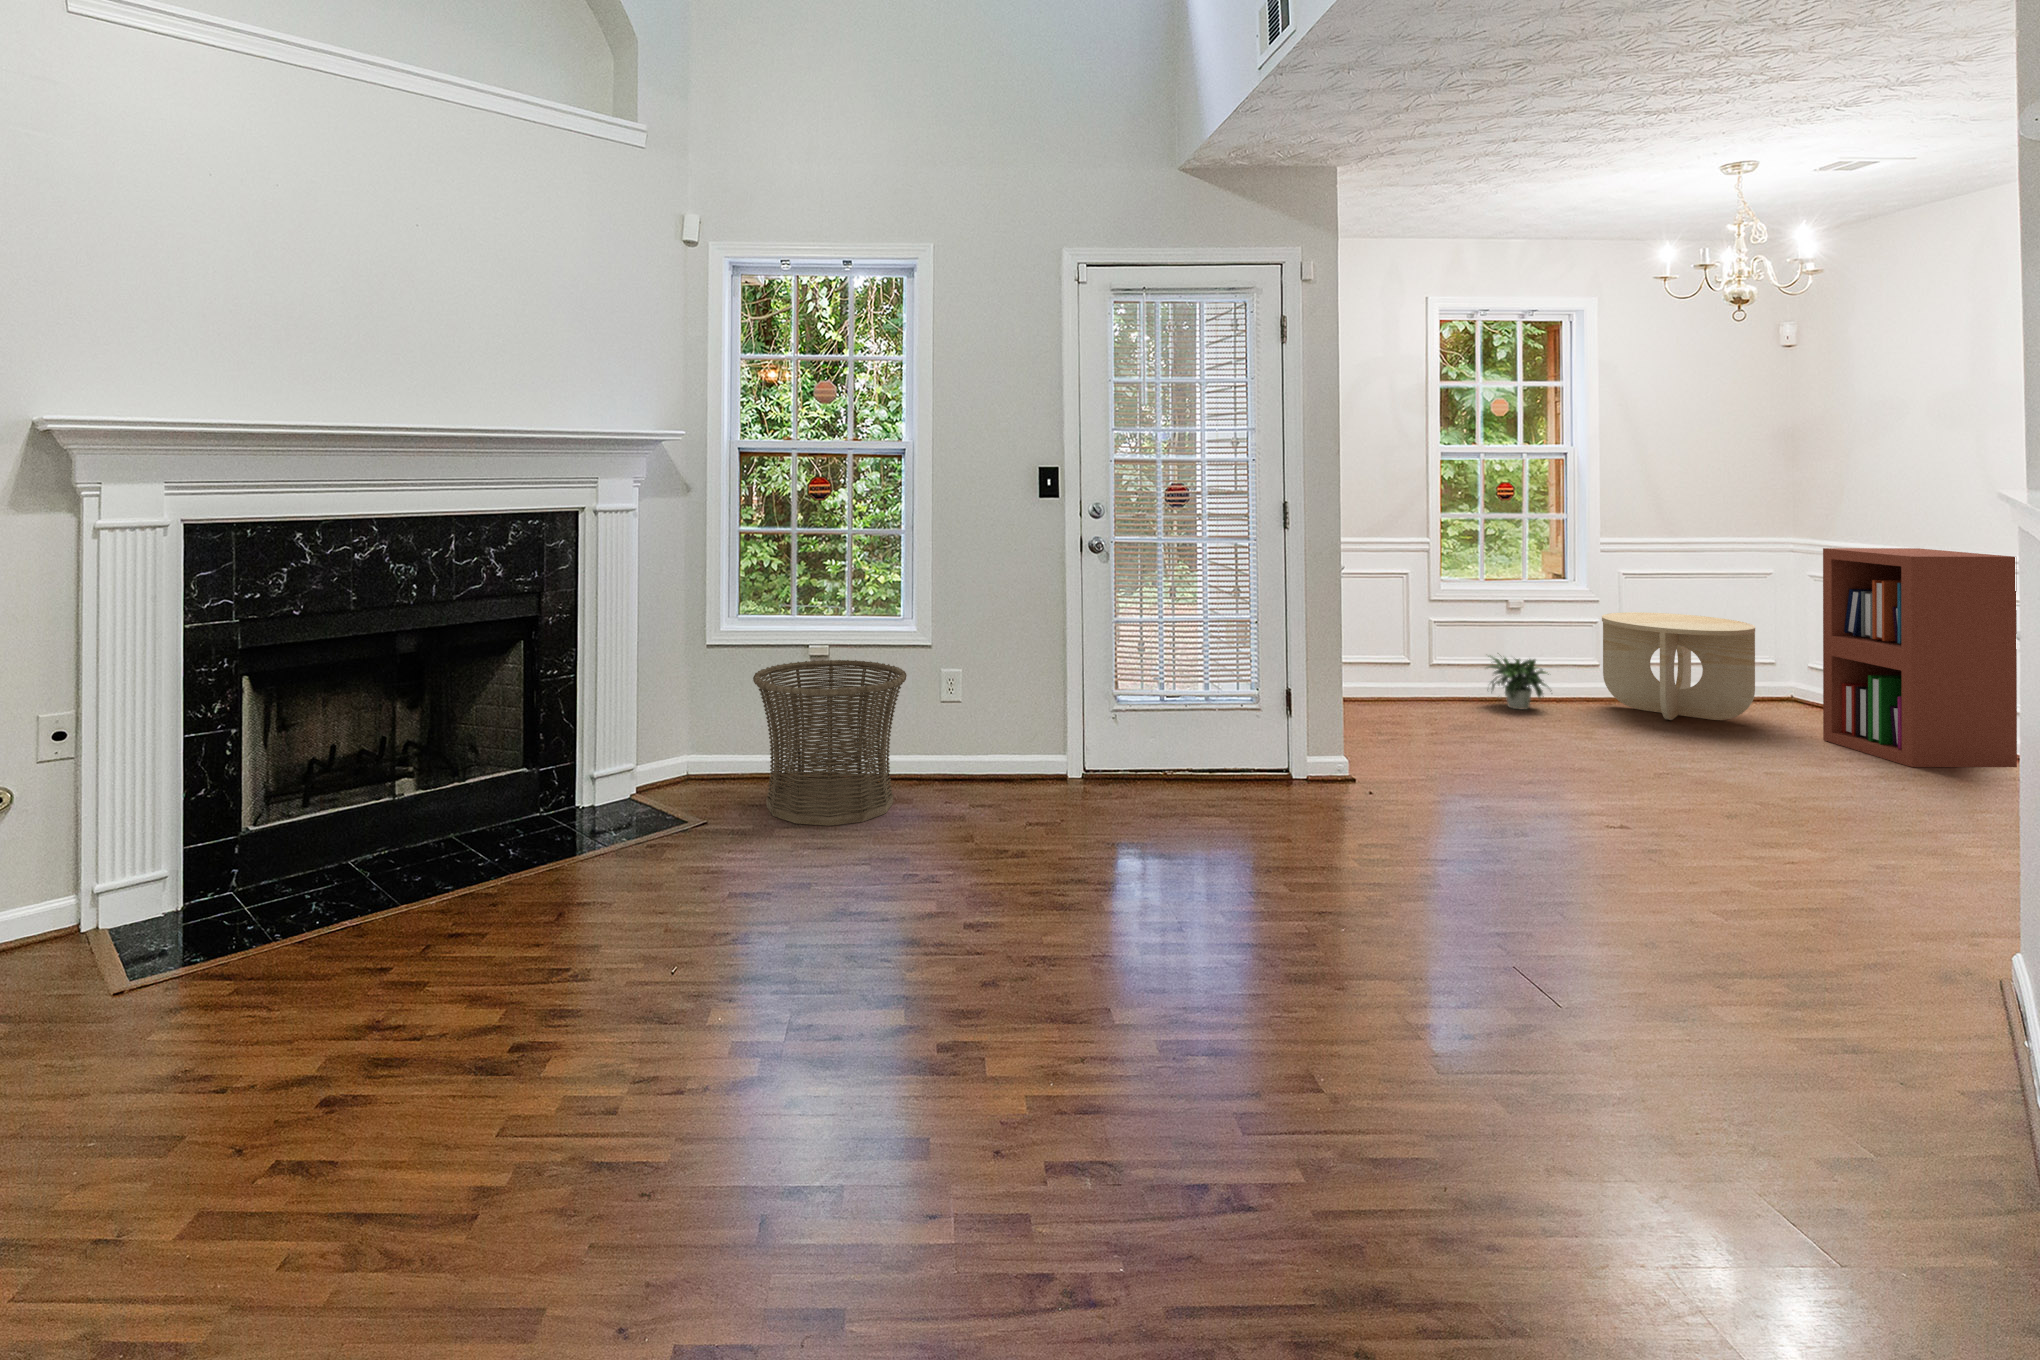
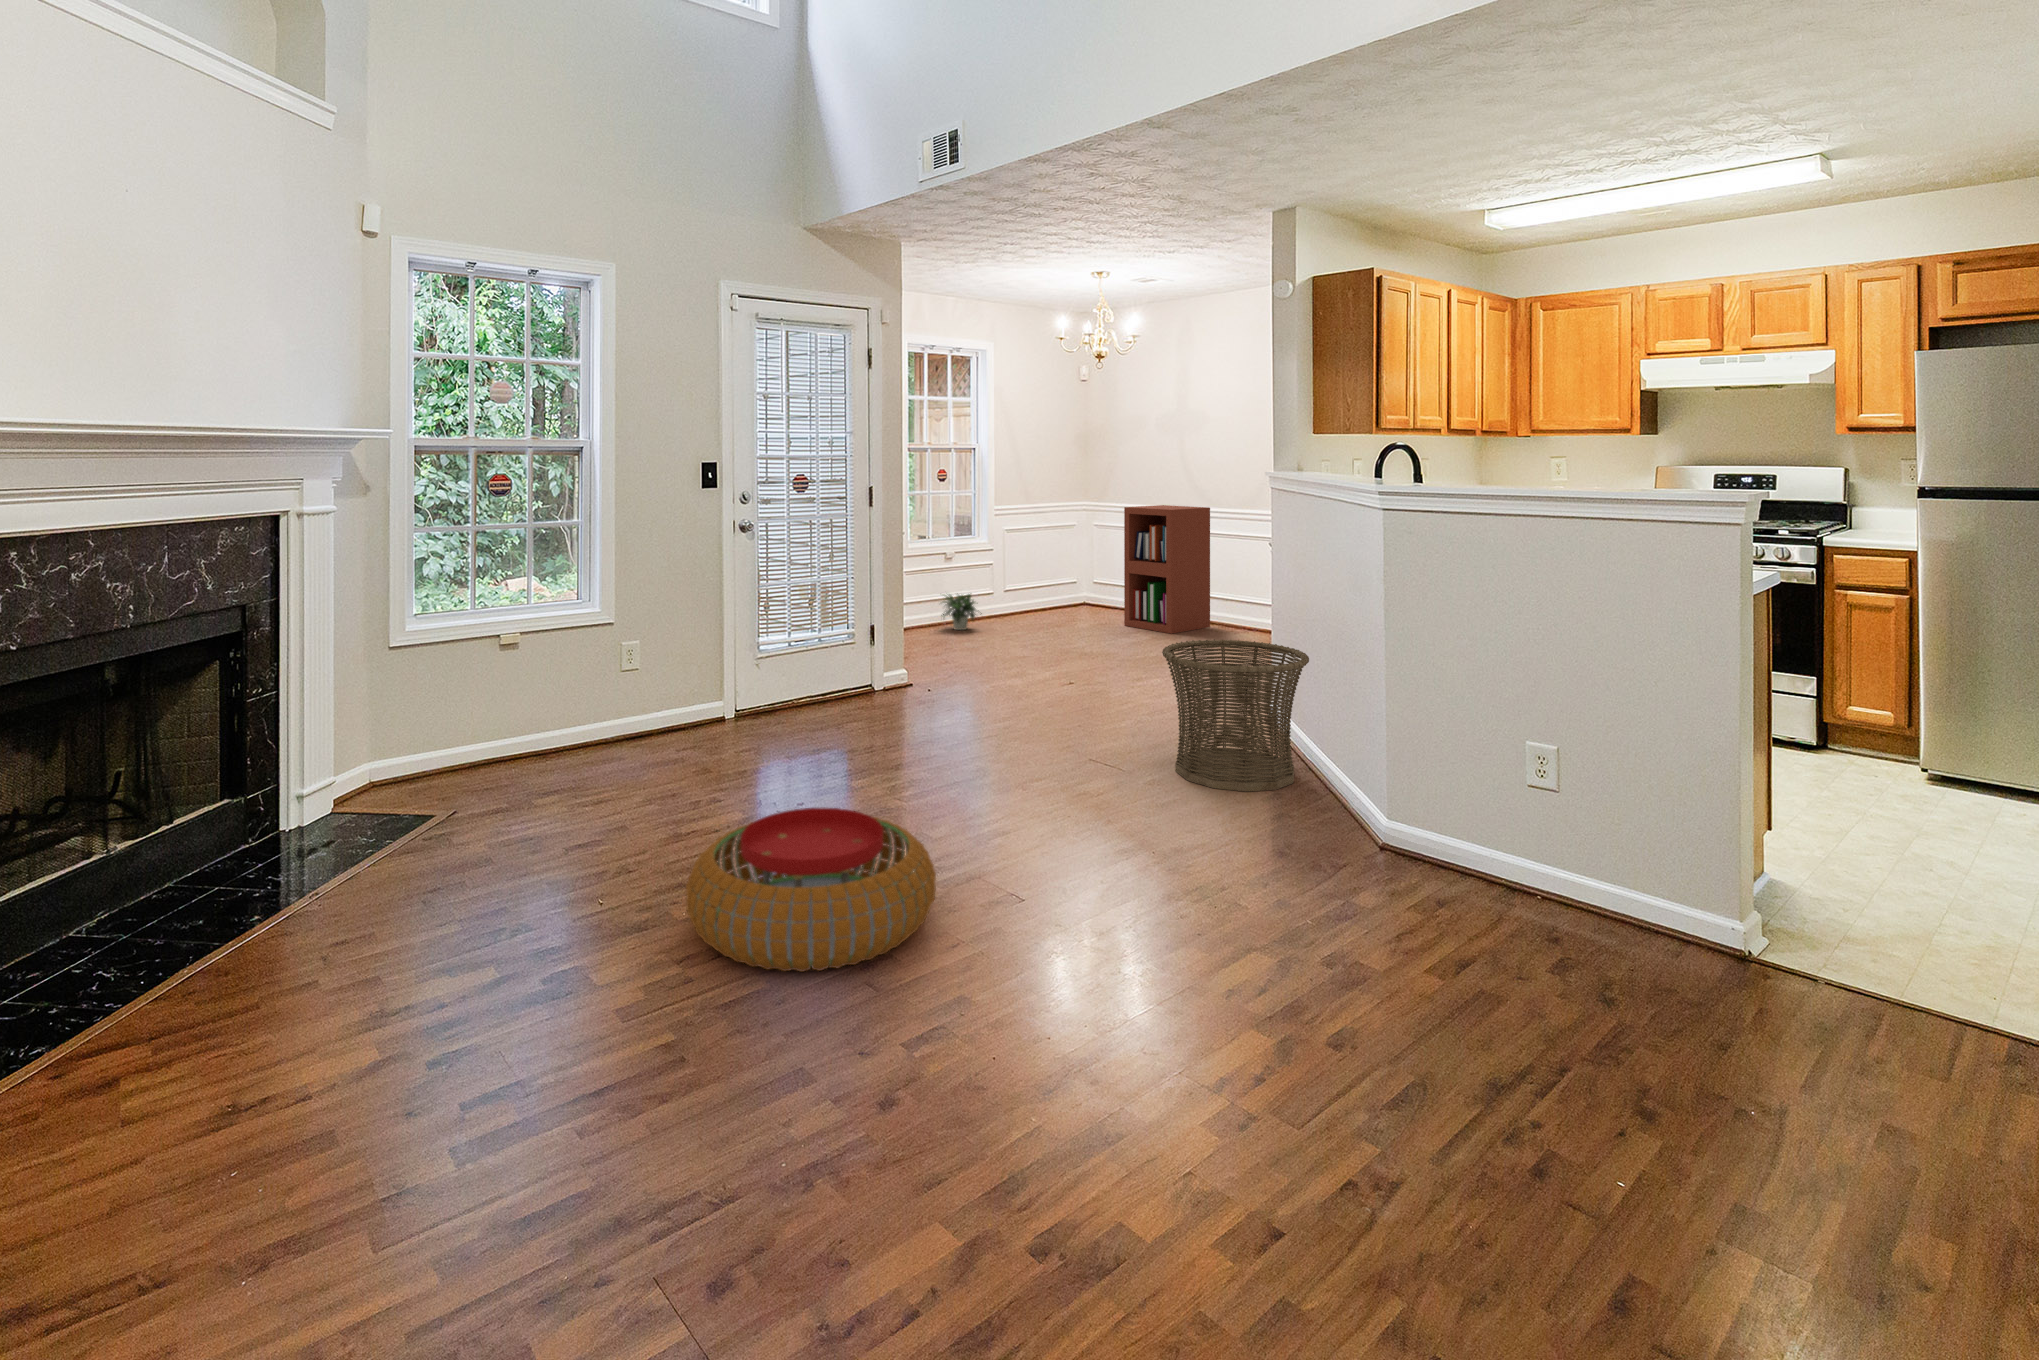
side table: present [1602,612,1755,720] -> none [1004,555,1088,625]
basket: present [753,660,907,826] -> present [1162,639,1309,792]
pouf: none [659,919,998,1171] -> present [686,807,936,972]

